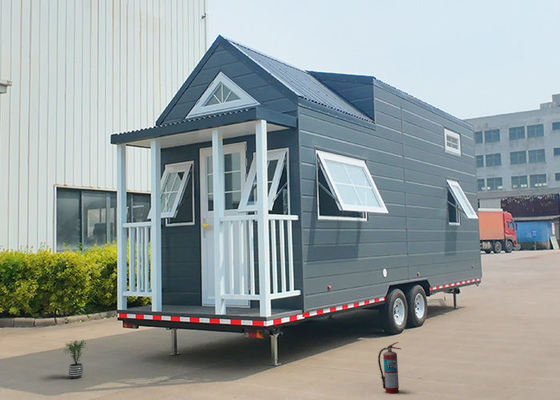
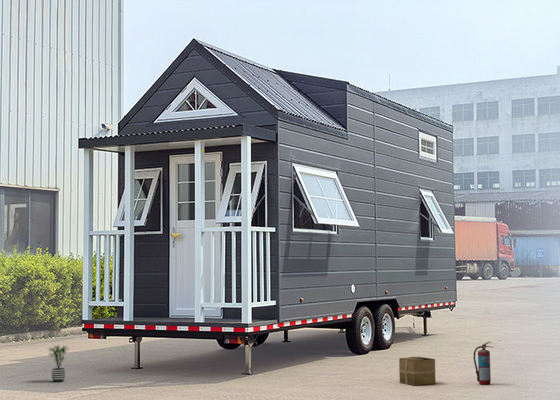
fire extinguisher: present [378,342,401,393] -> present [474,342,493,385]
cardboard box: none [432,353,475,389] -> present [399,357,436,385]

